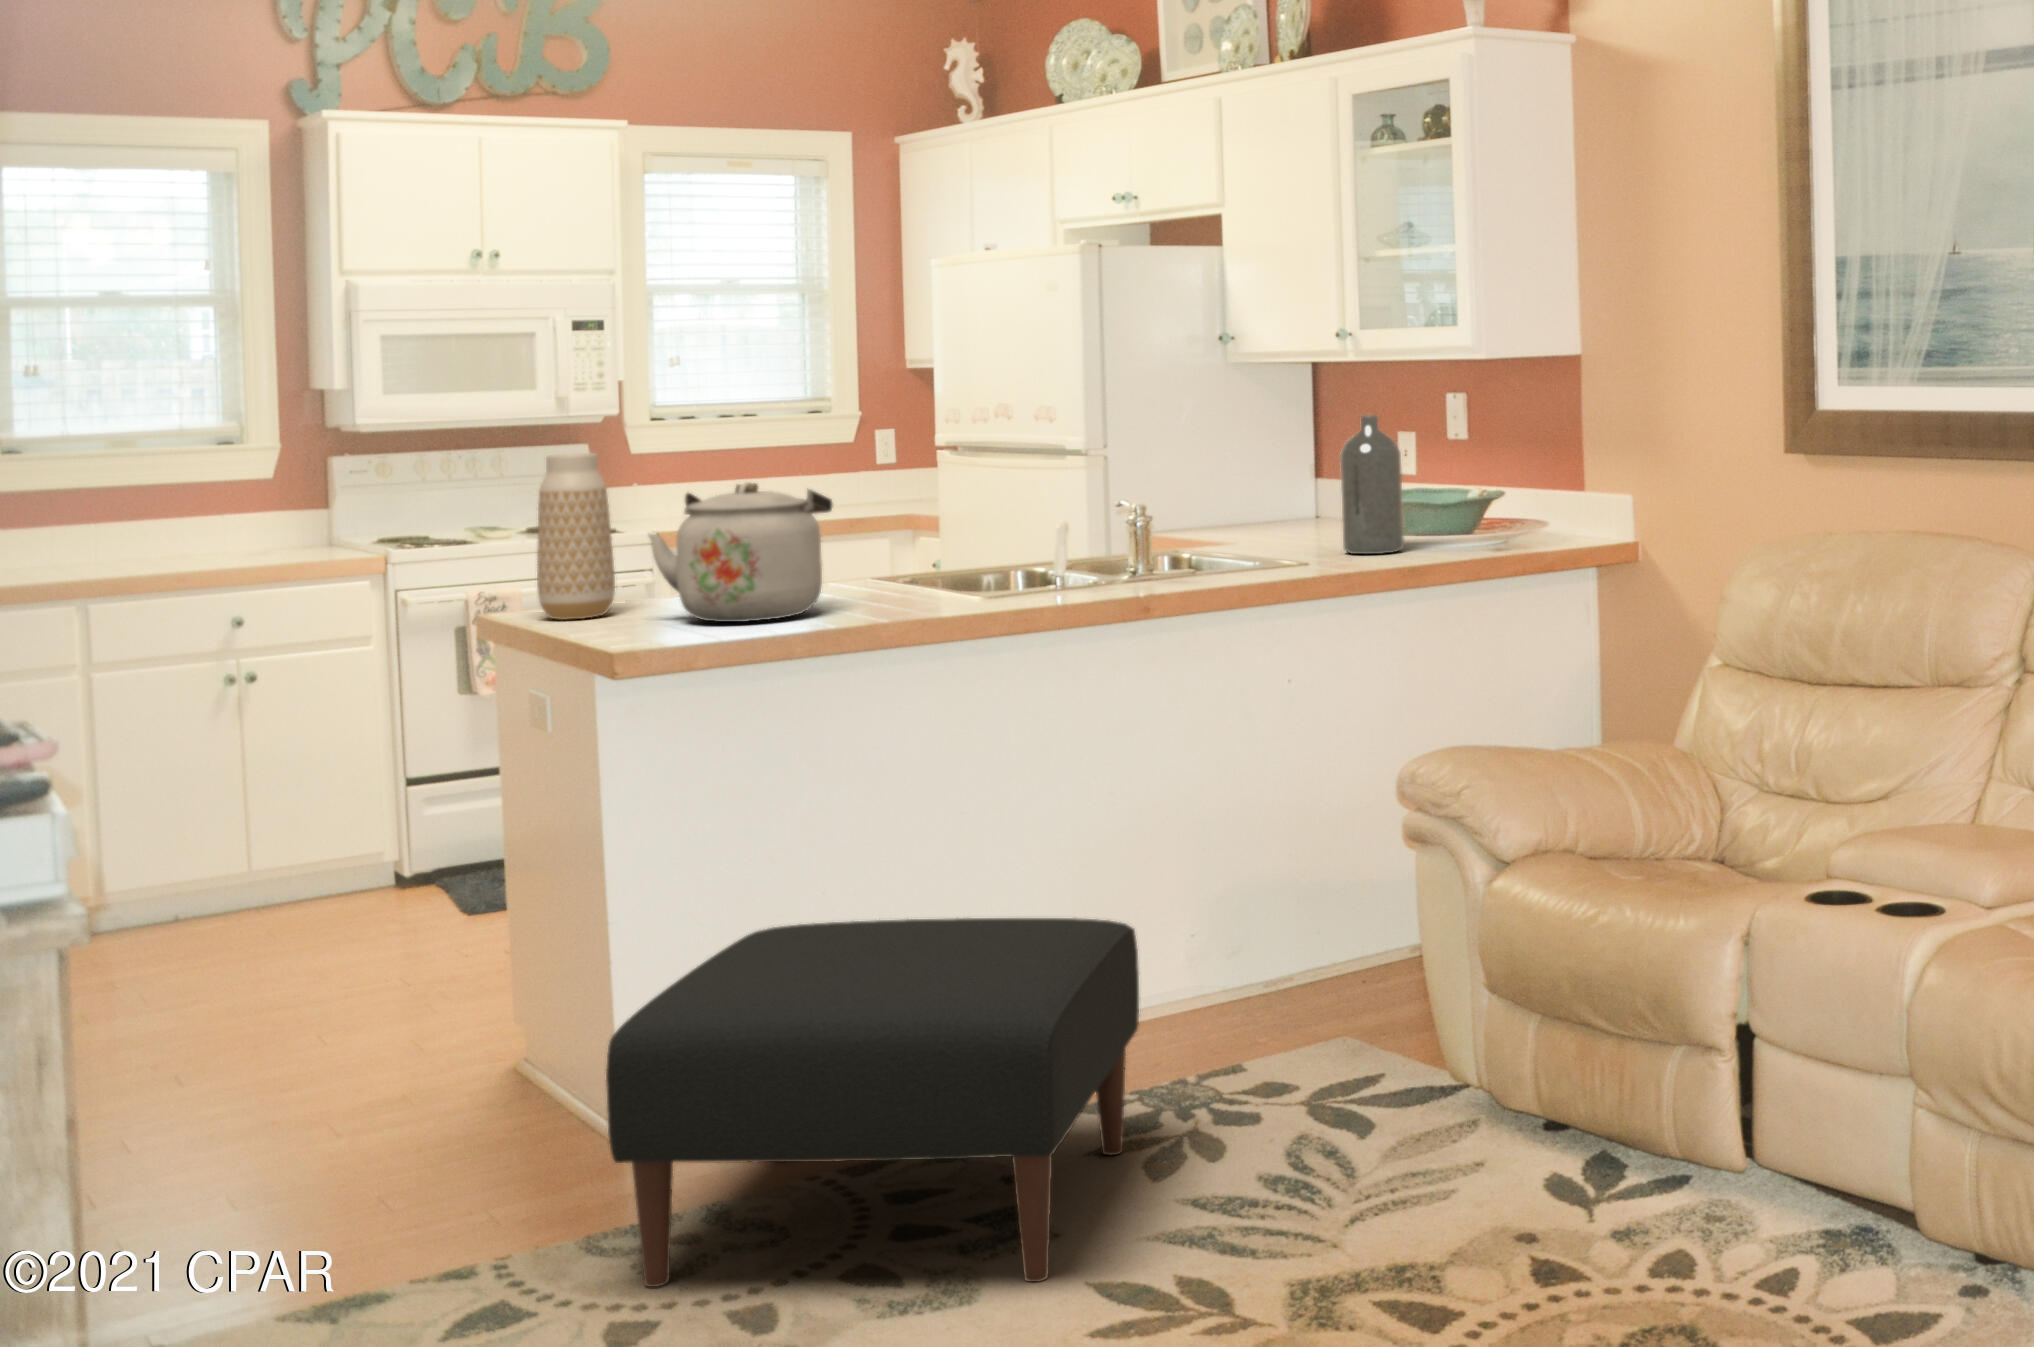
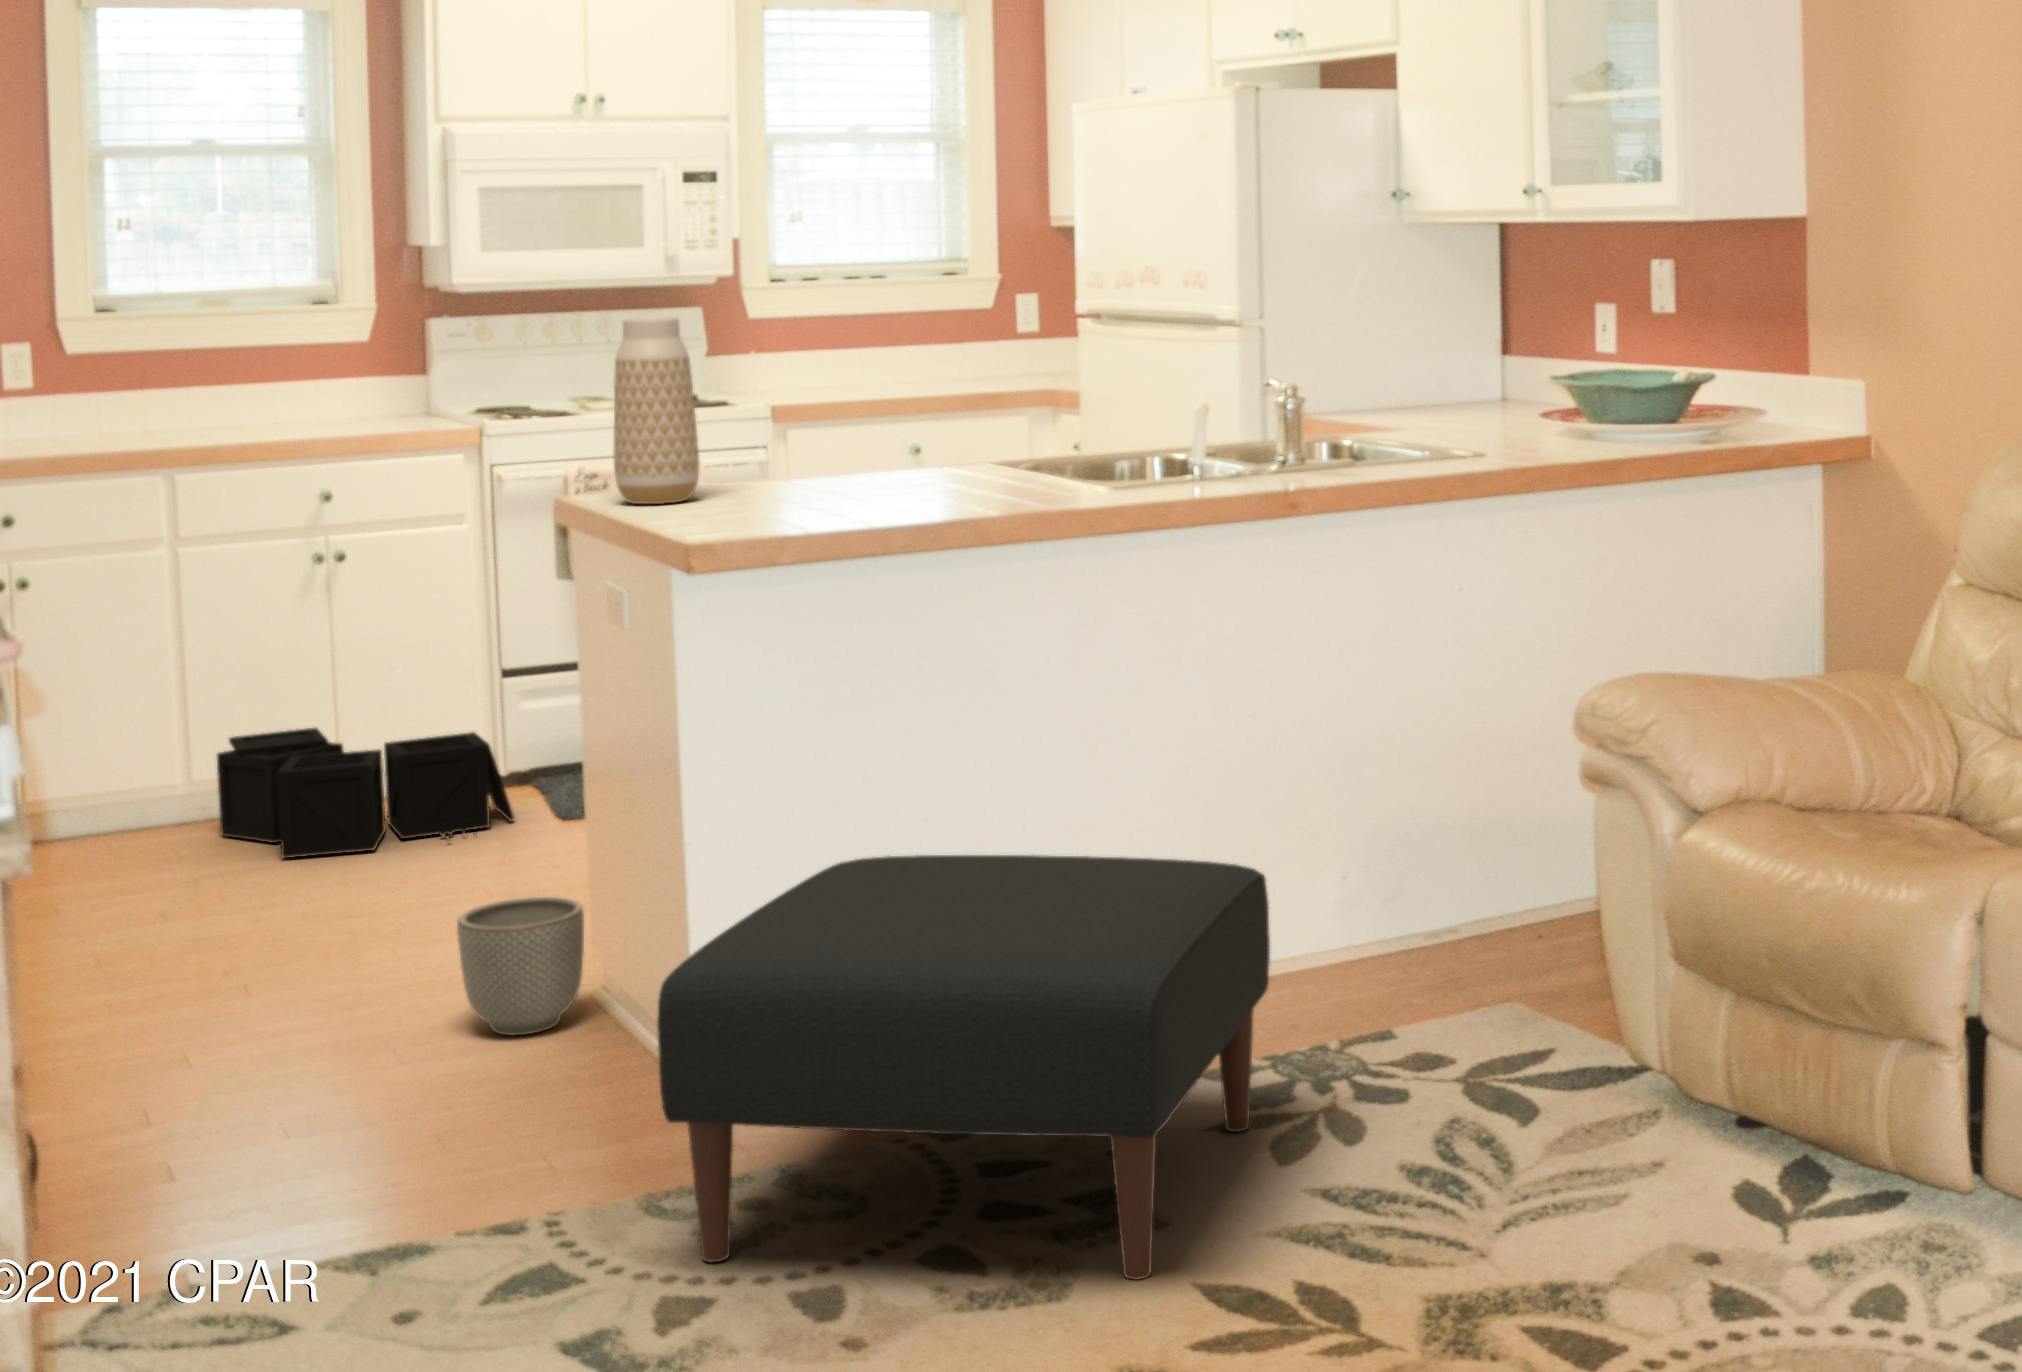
bottle: present [1340,415,1404,554] -> none [1523,287,1595,448]
kettle: present [649,482,833,622] -> none [731,353,938,511]
storage bin: none [134,833,419,955] -> present [216,728,514,858]
planter: none [392,976,509,1102] -> present [457,897,584,1035]

